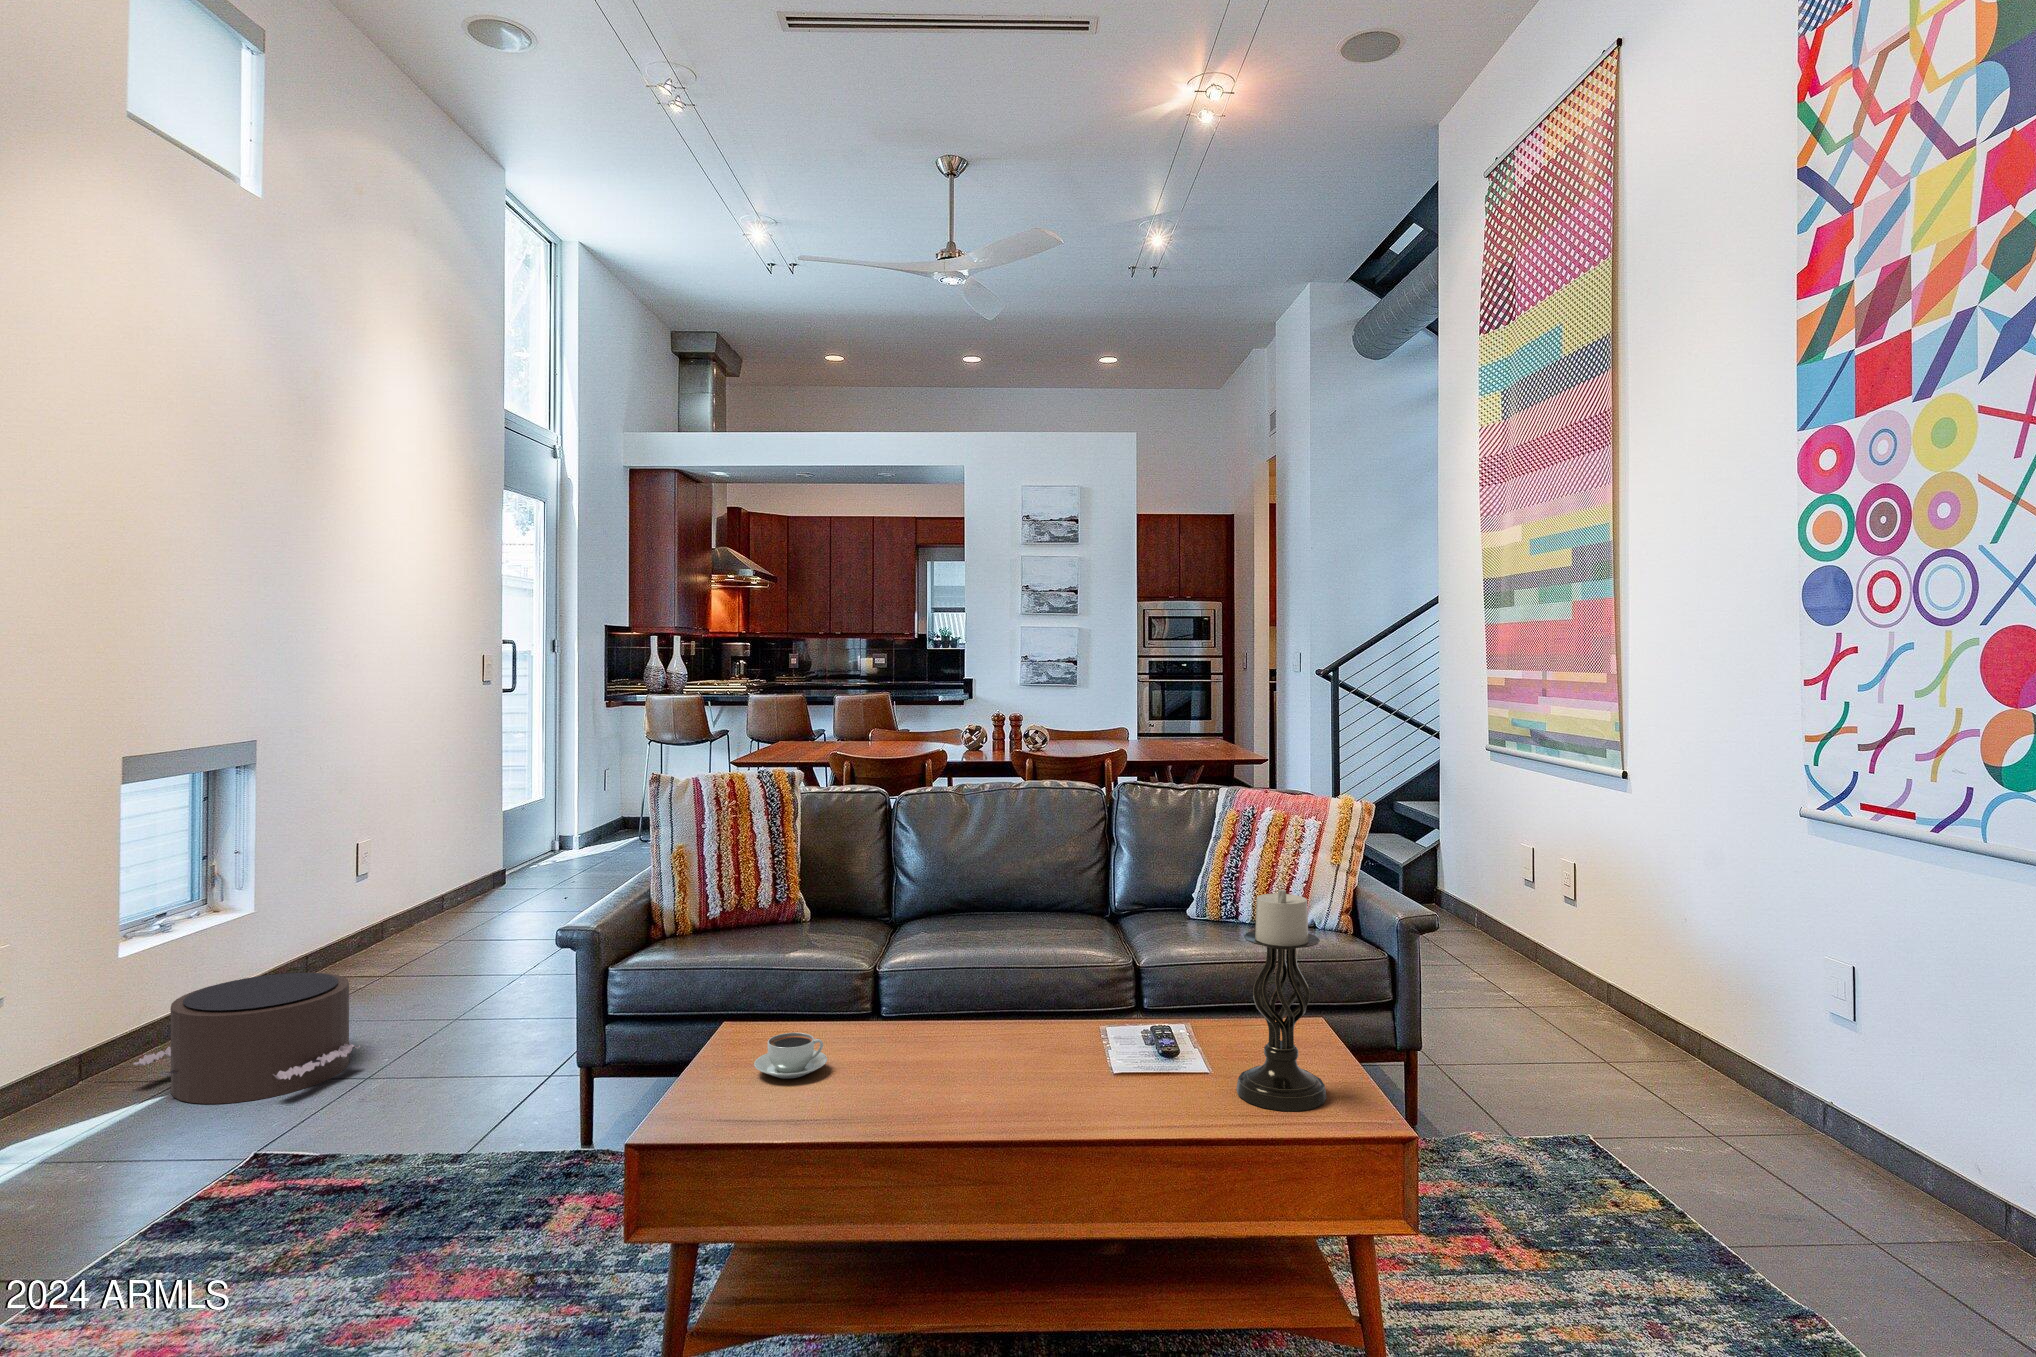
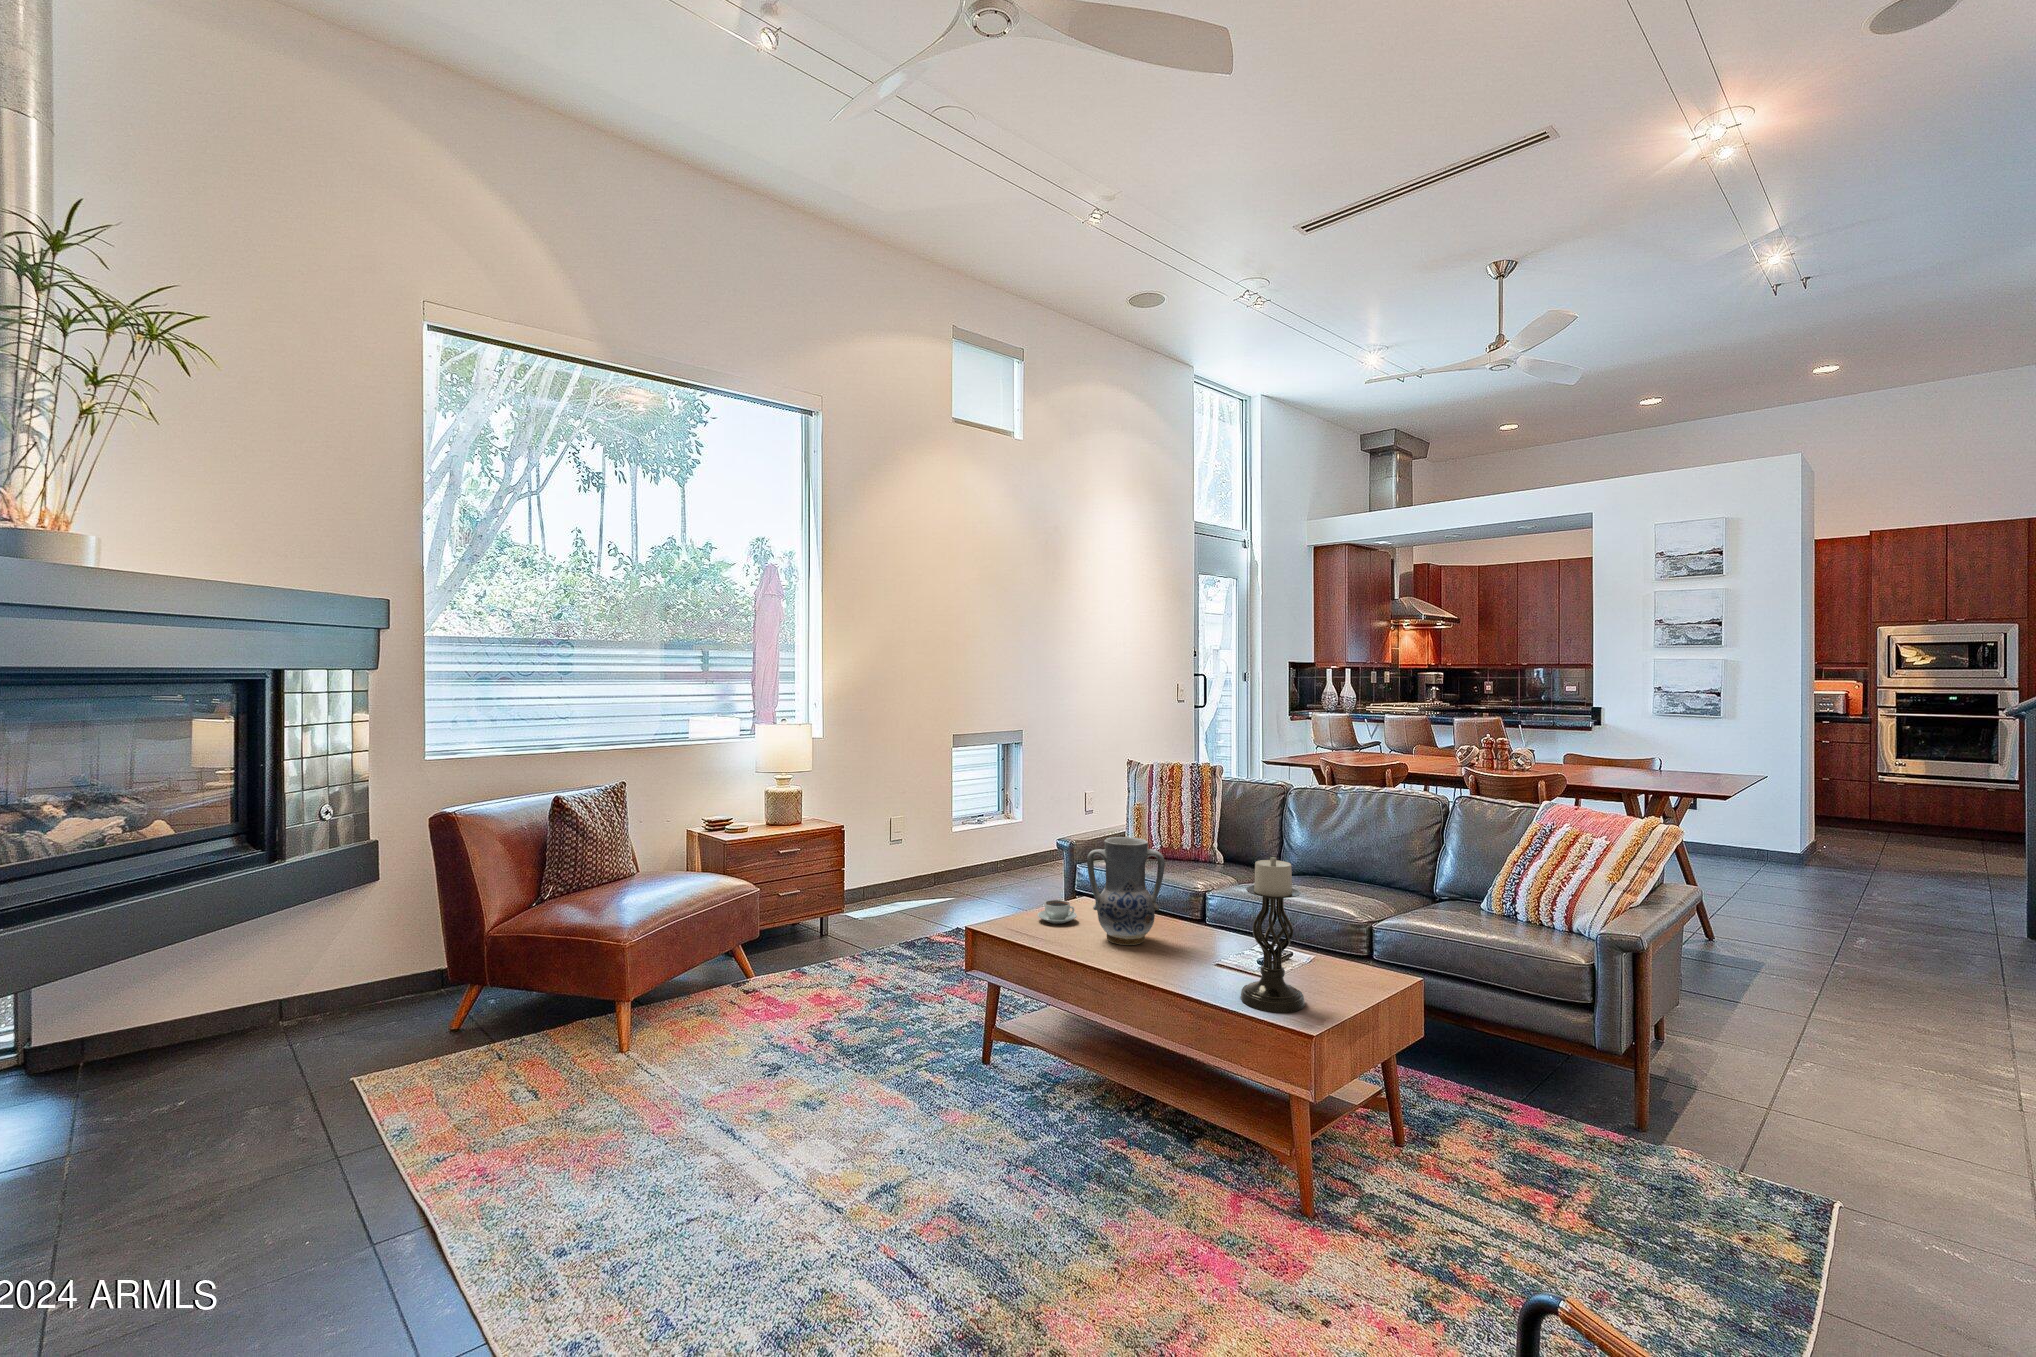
vase: none [895,899,997,1080] -> present [1087,837,1165,945]
pouf: present [134,973,360,1104] -> none [936,848,1019,906]

